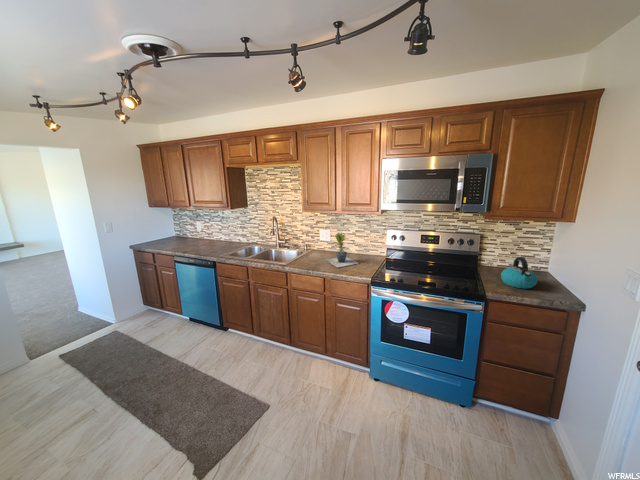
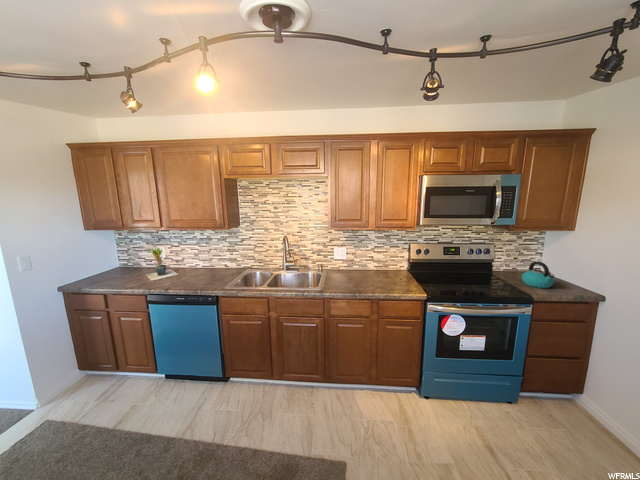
potted plant: present [326,233,358,267] -> present [146,248,178,281]

